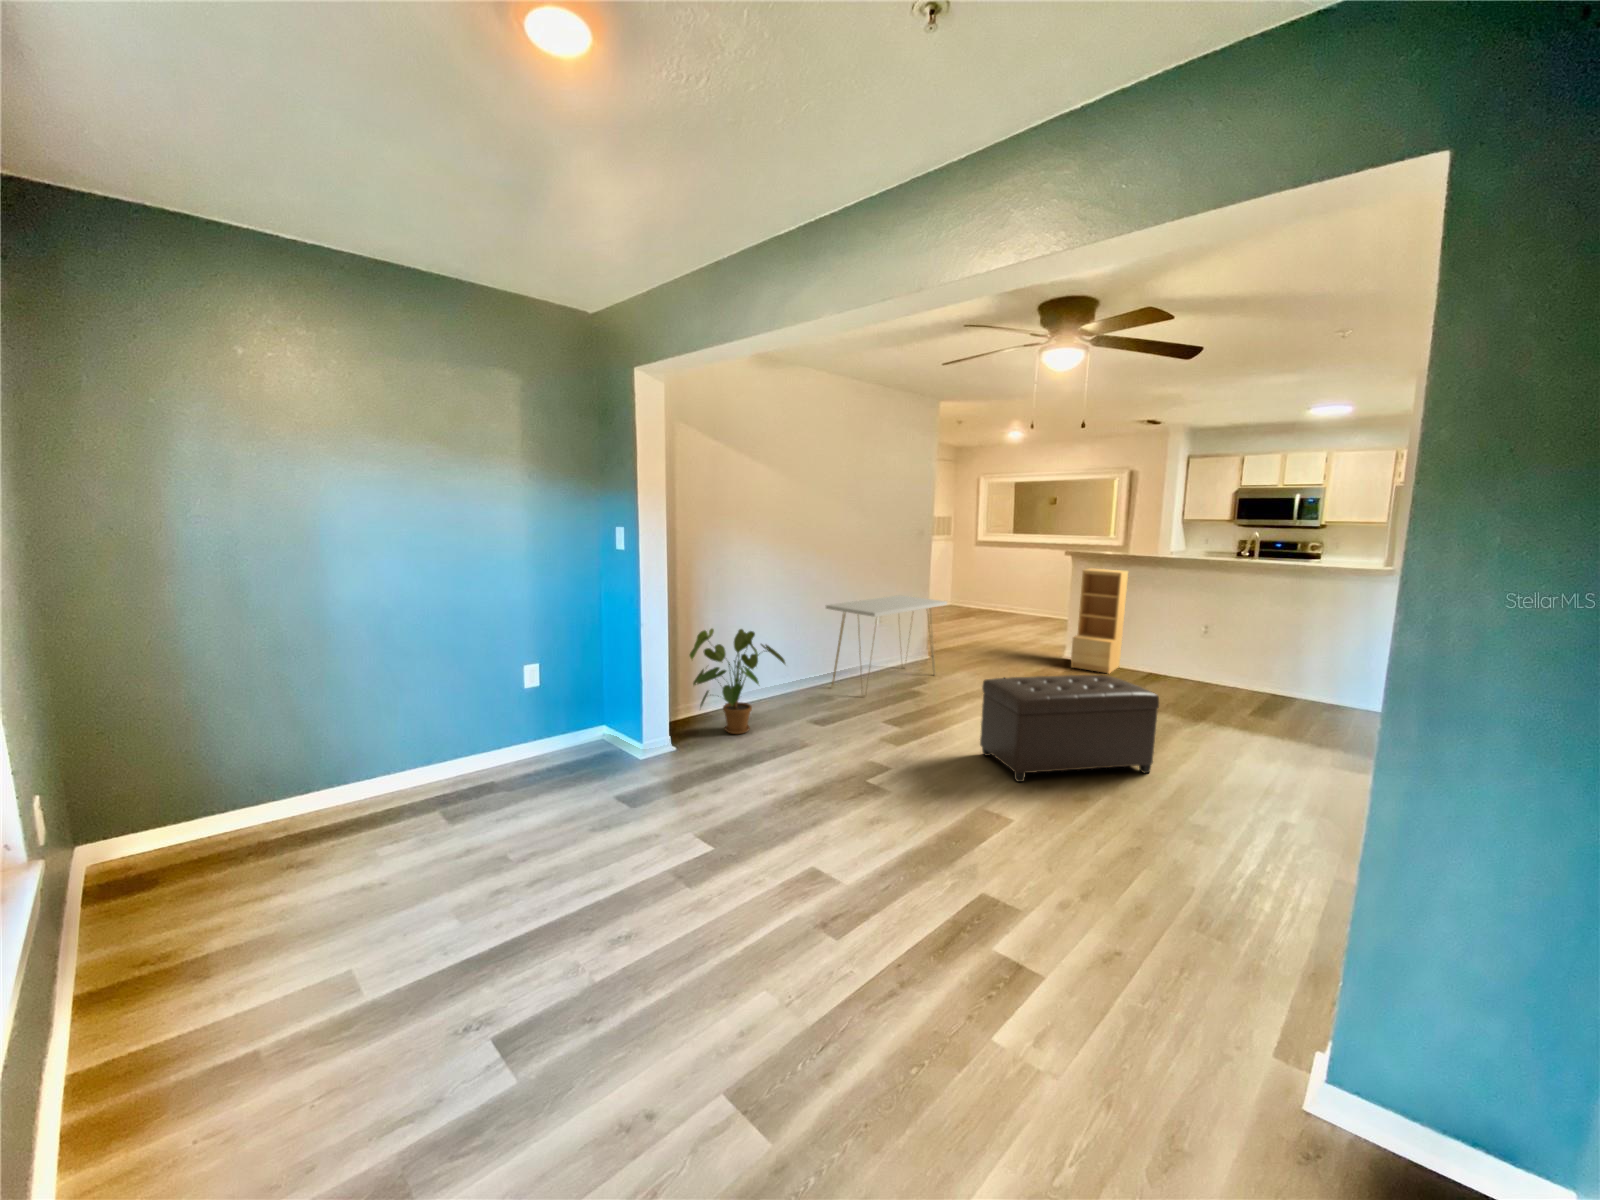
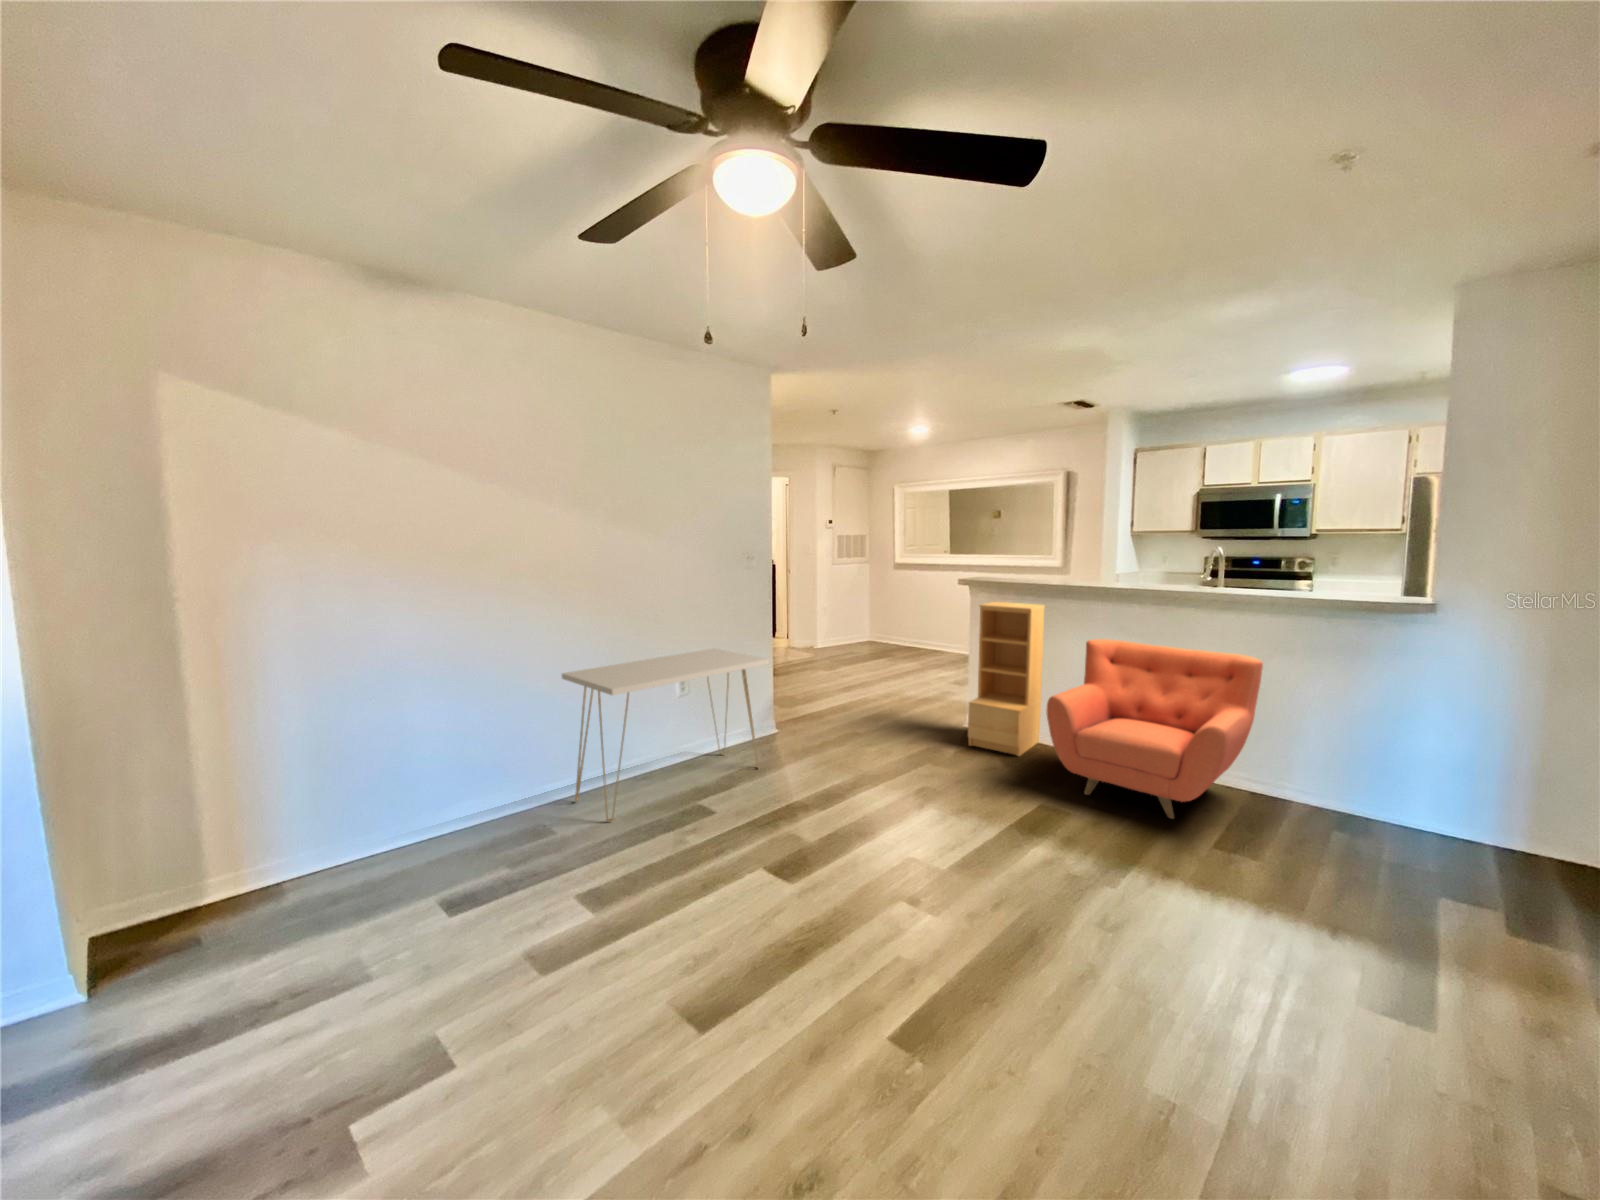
armchair: none [1136,594,1283,704] -> present [1046,639,1263,819]
house plant: present [690,629,785,734] -> none [174,728,418,936]
ottoman: present [980,675,1159,782] -> none [695,816,1018,1089]

